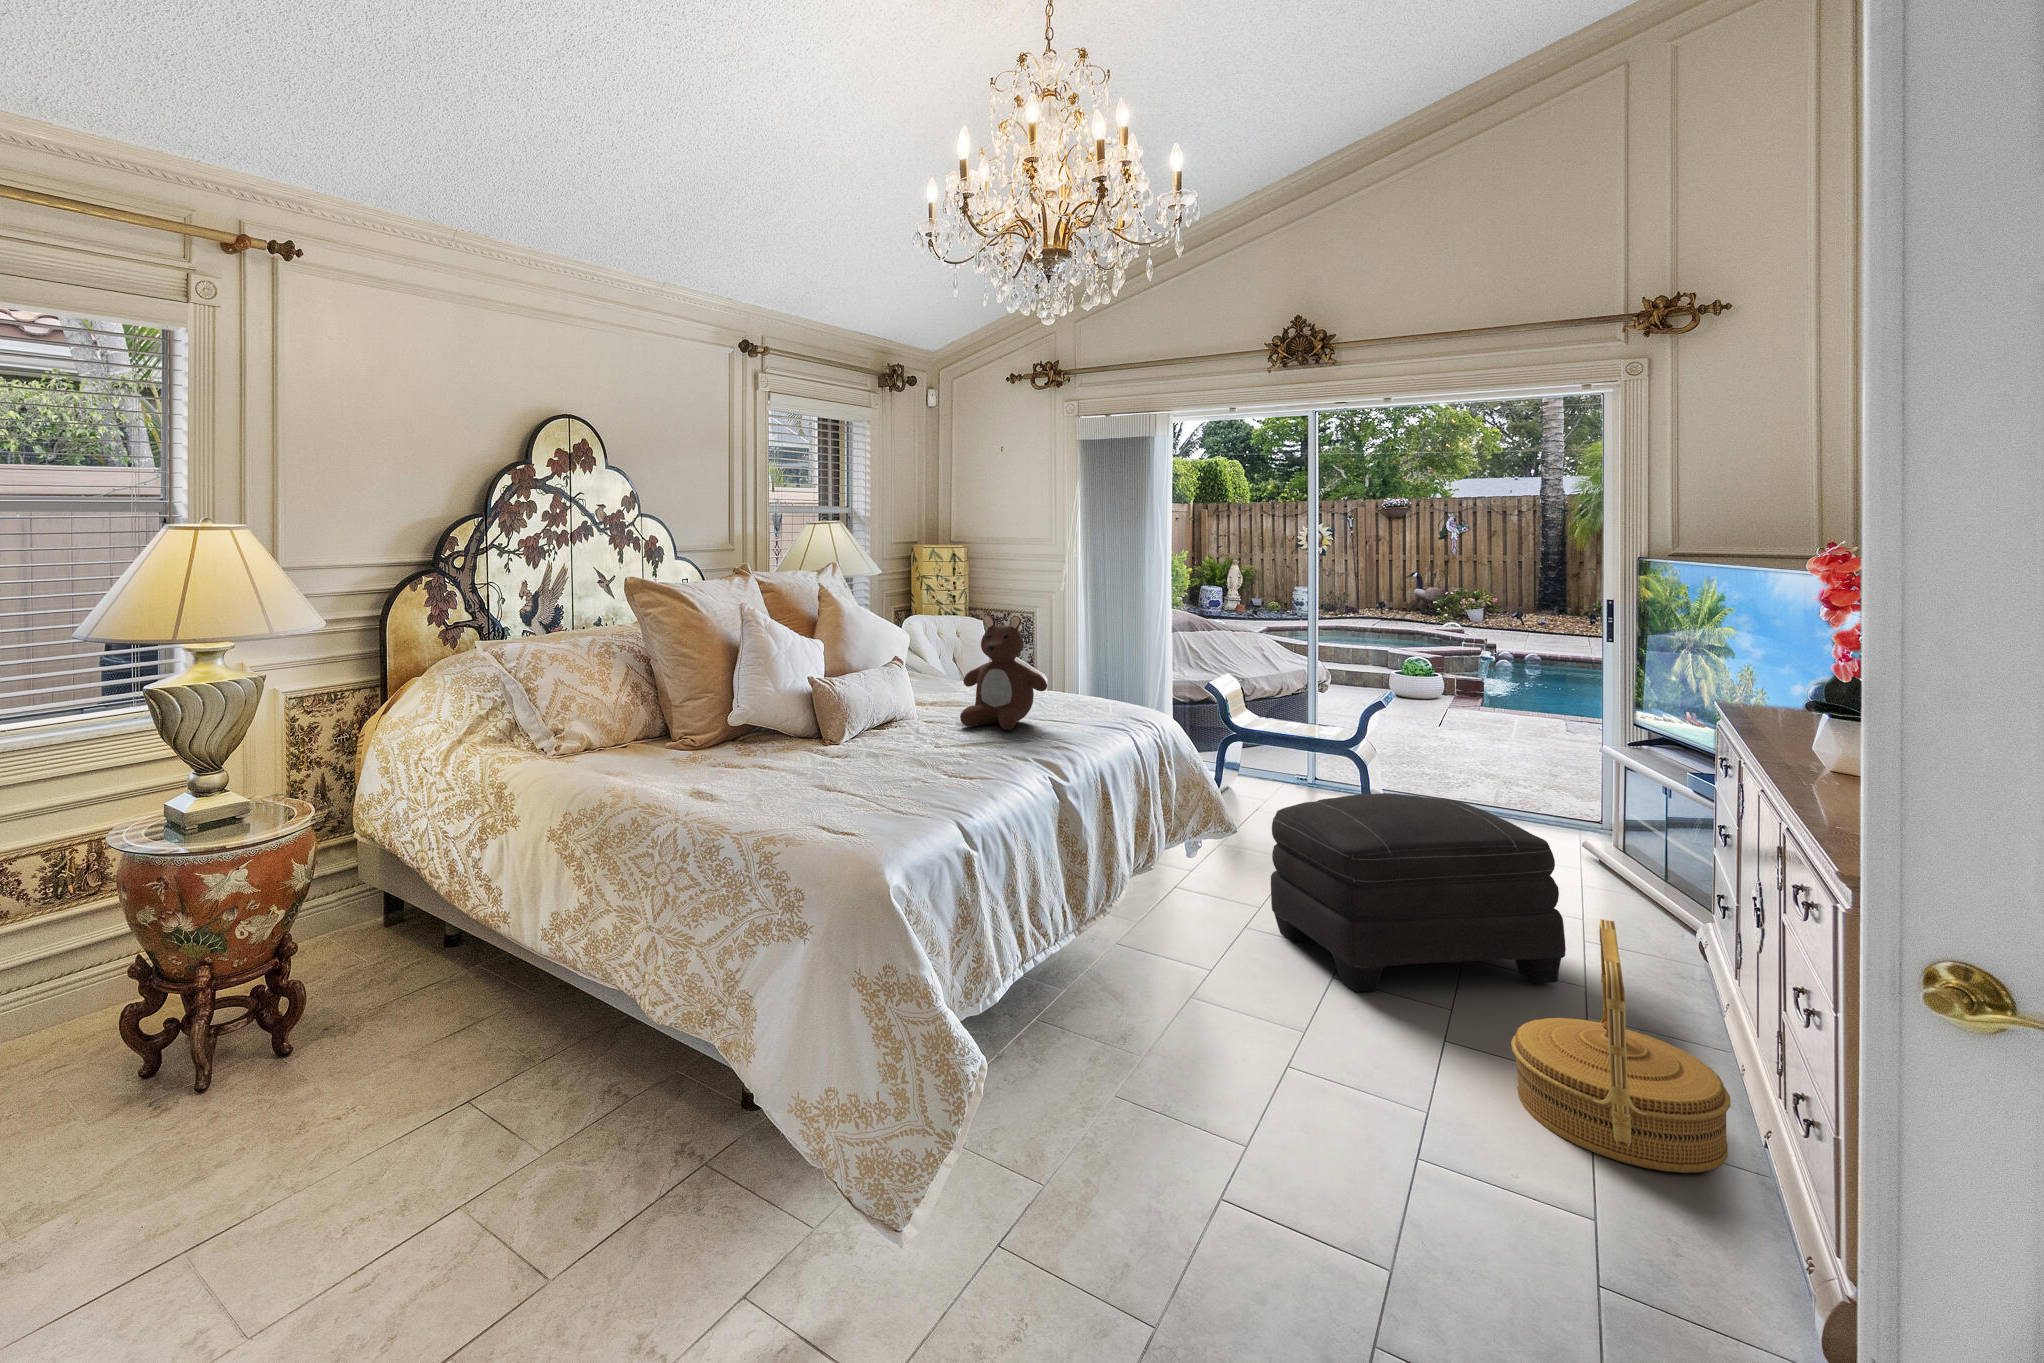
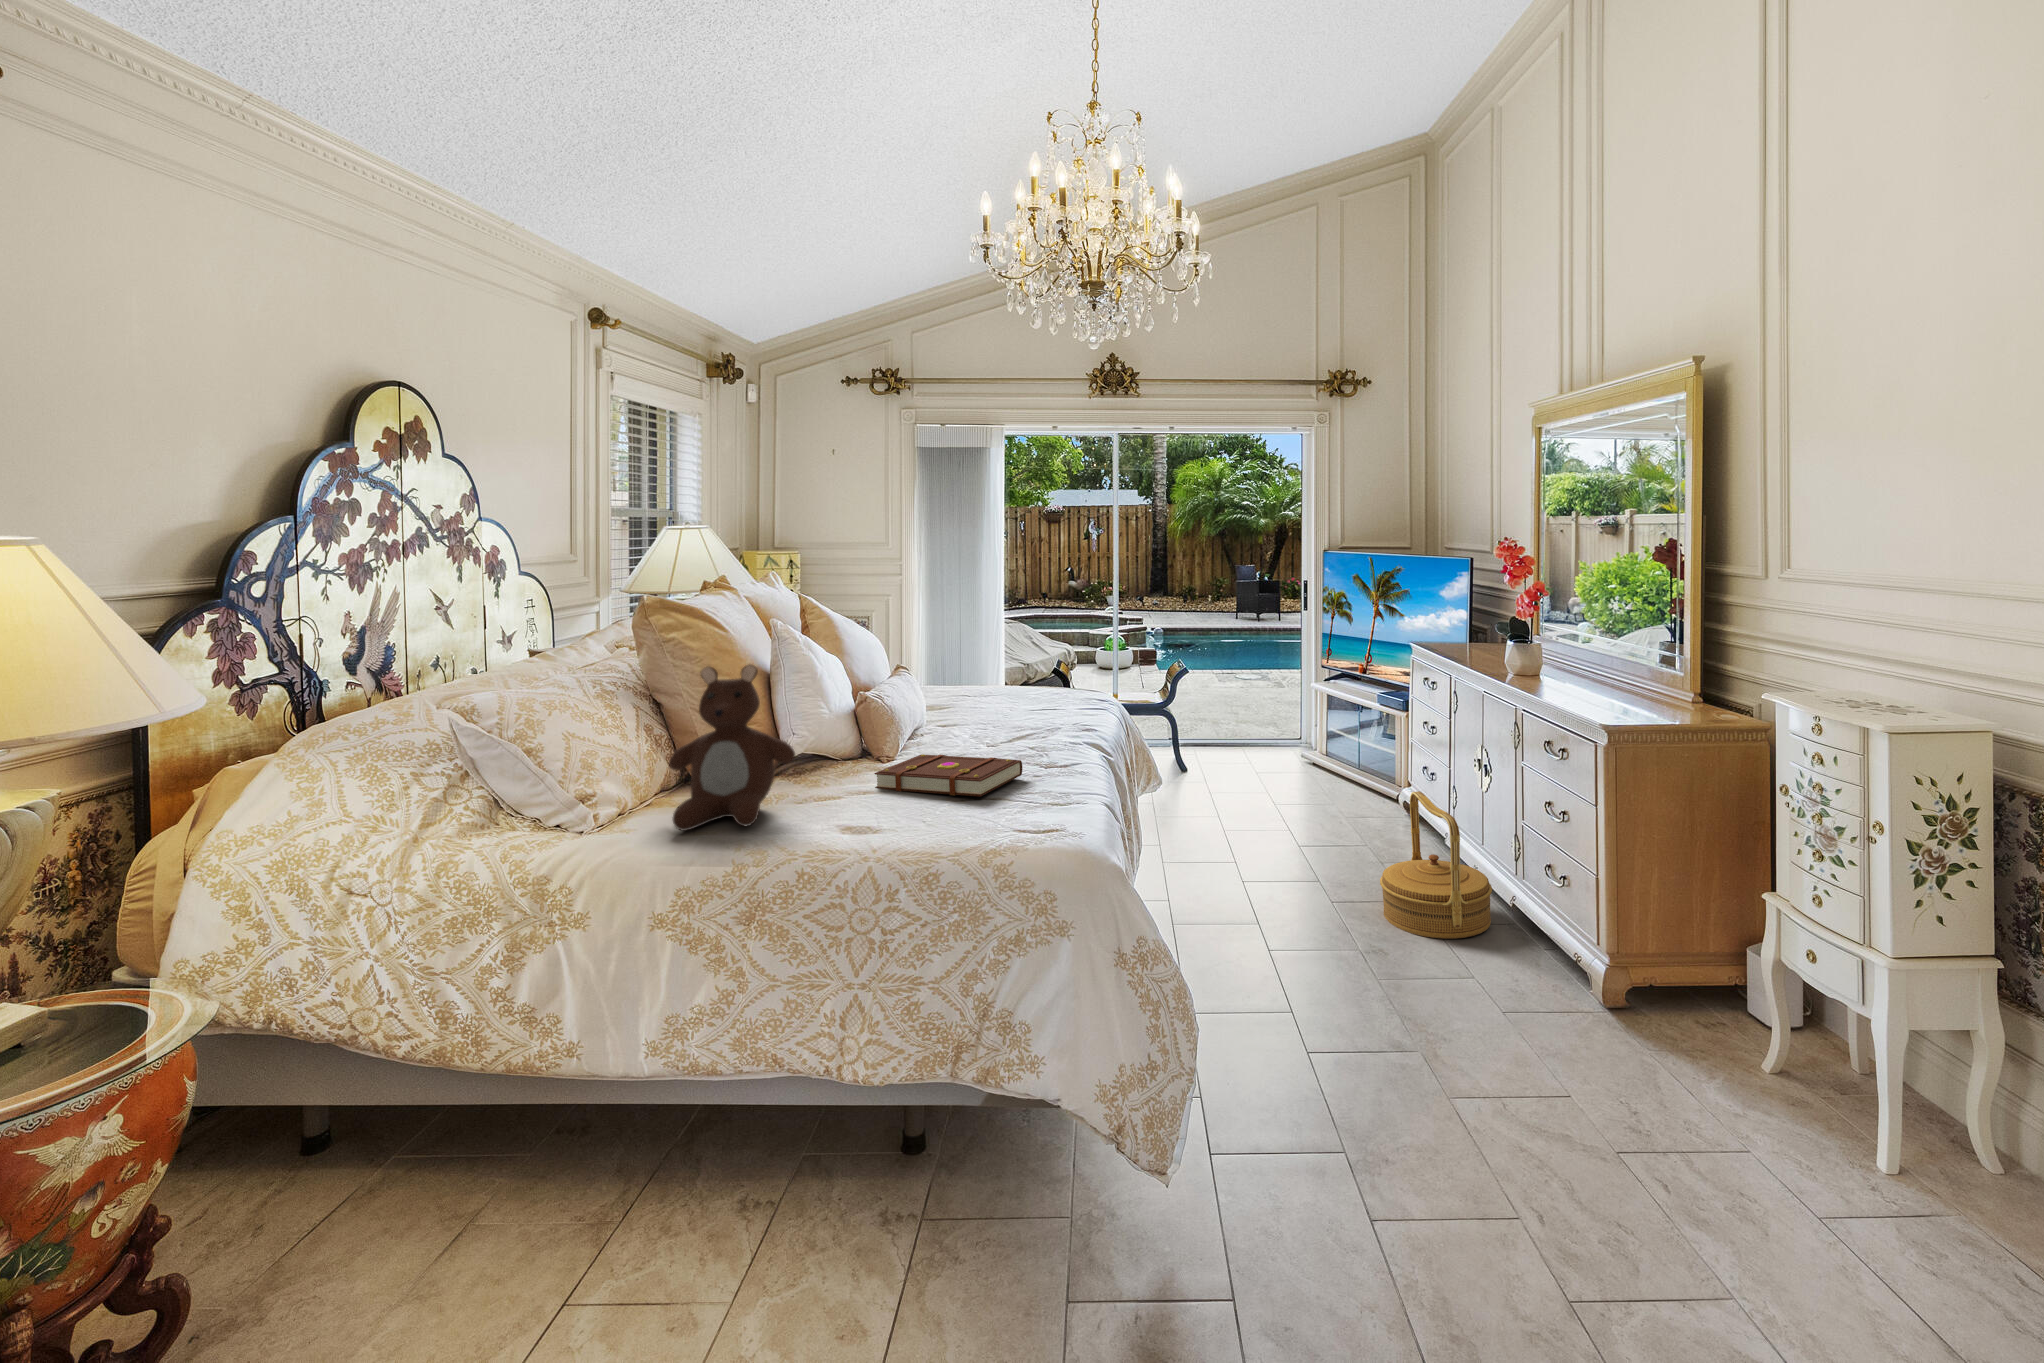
teddy bear: present [960,615,1047,730] -> present [669,664,795,831]
book: none [794,741,925,789] -> present [874,754,1022,797]
ottoman: present [1271,793,1566,992] -> none [1180,735,1358,888]

